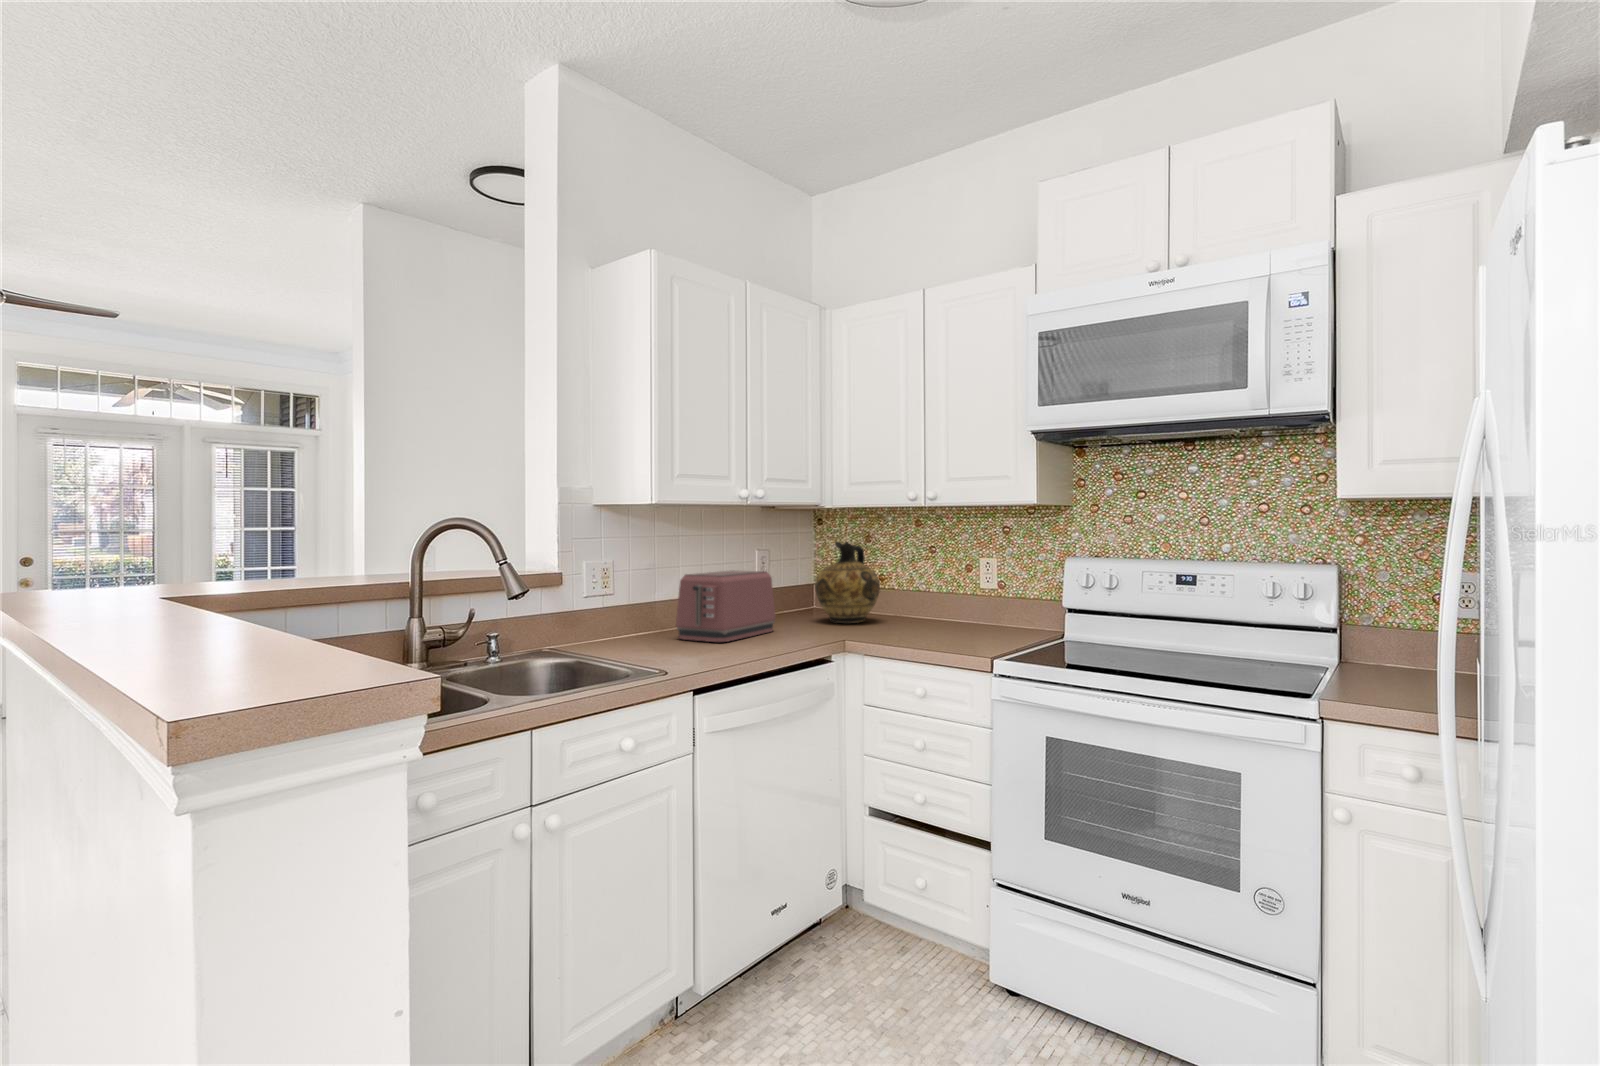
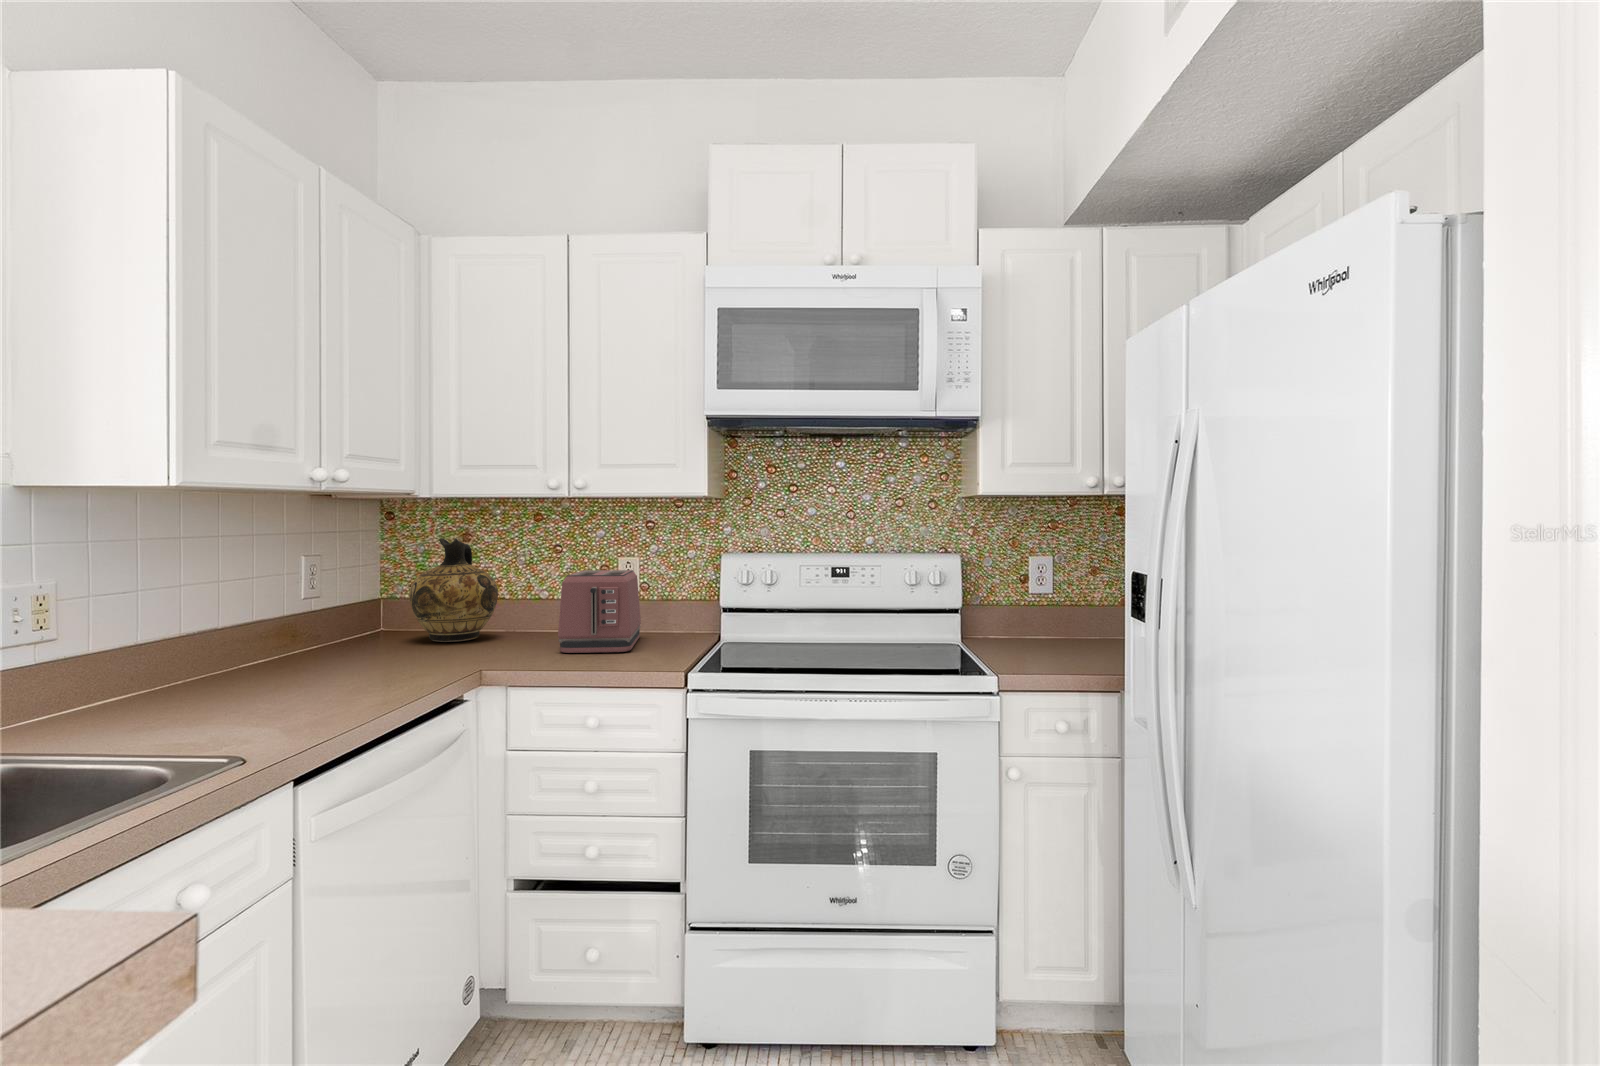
toaster: present [676,570,776,642] -> present [558,570,641,653]

